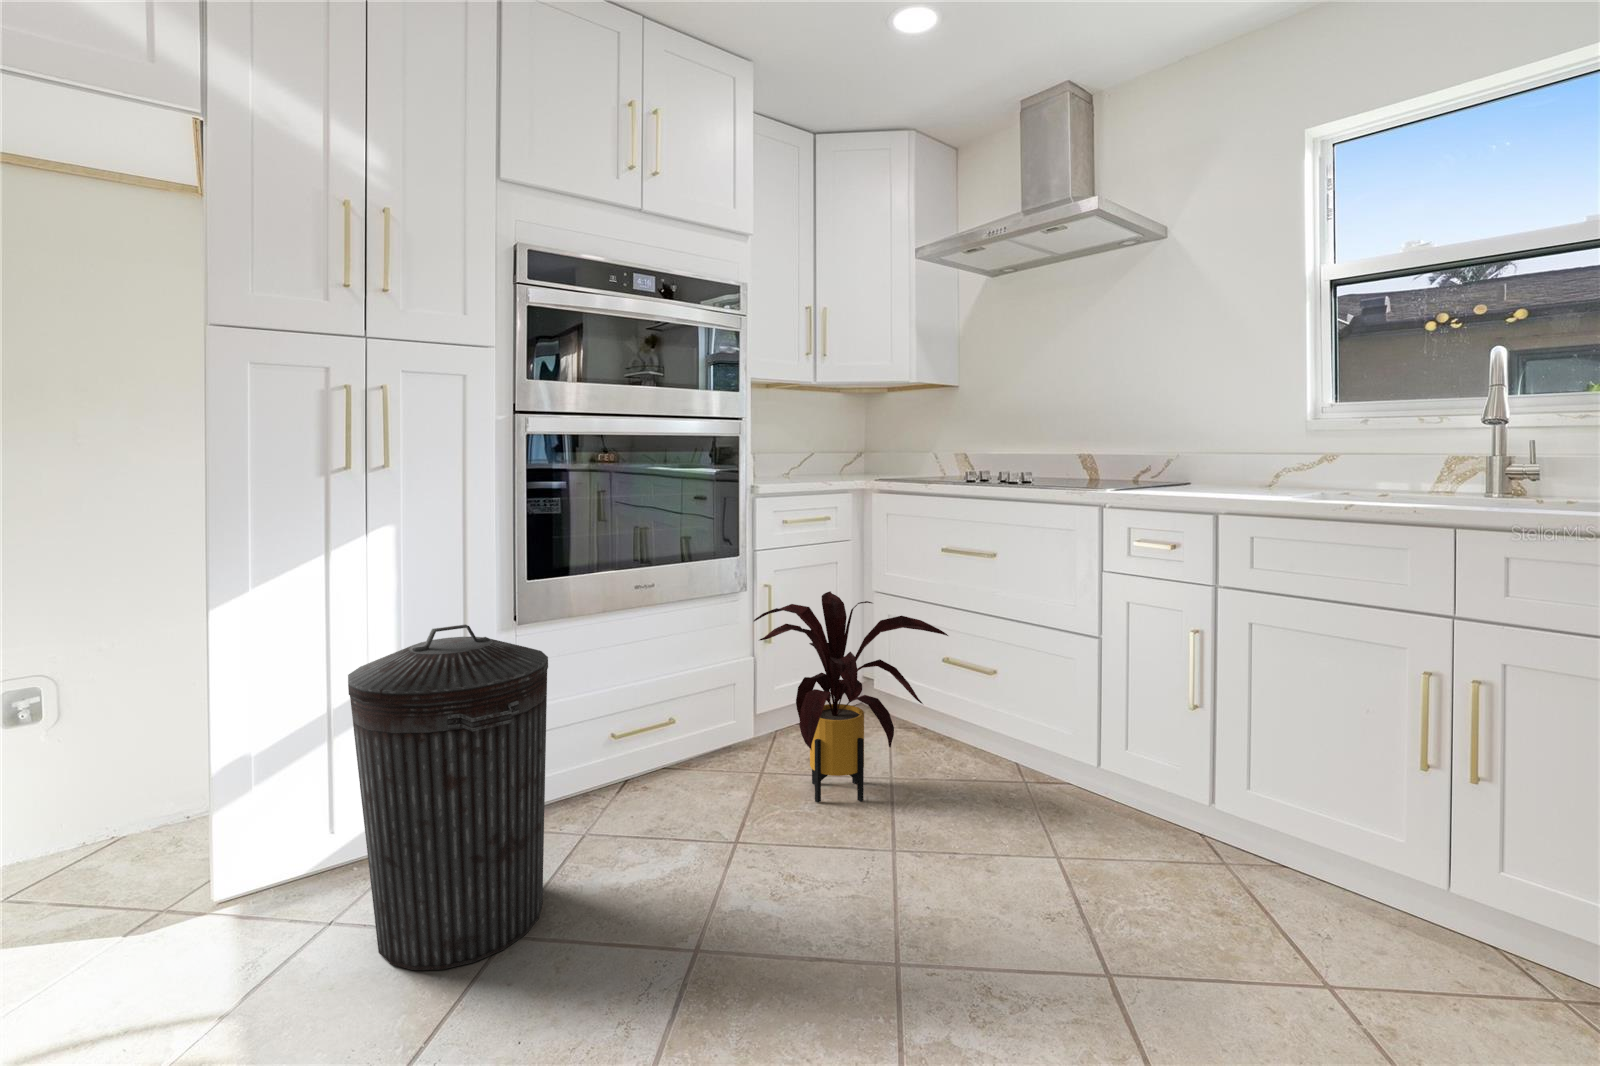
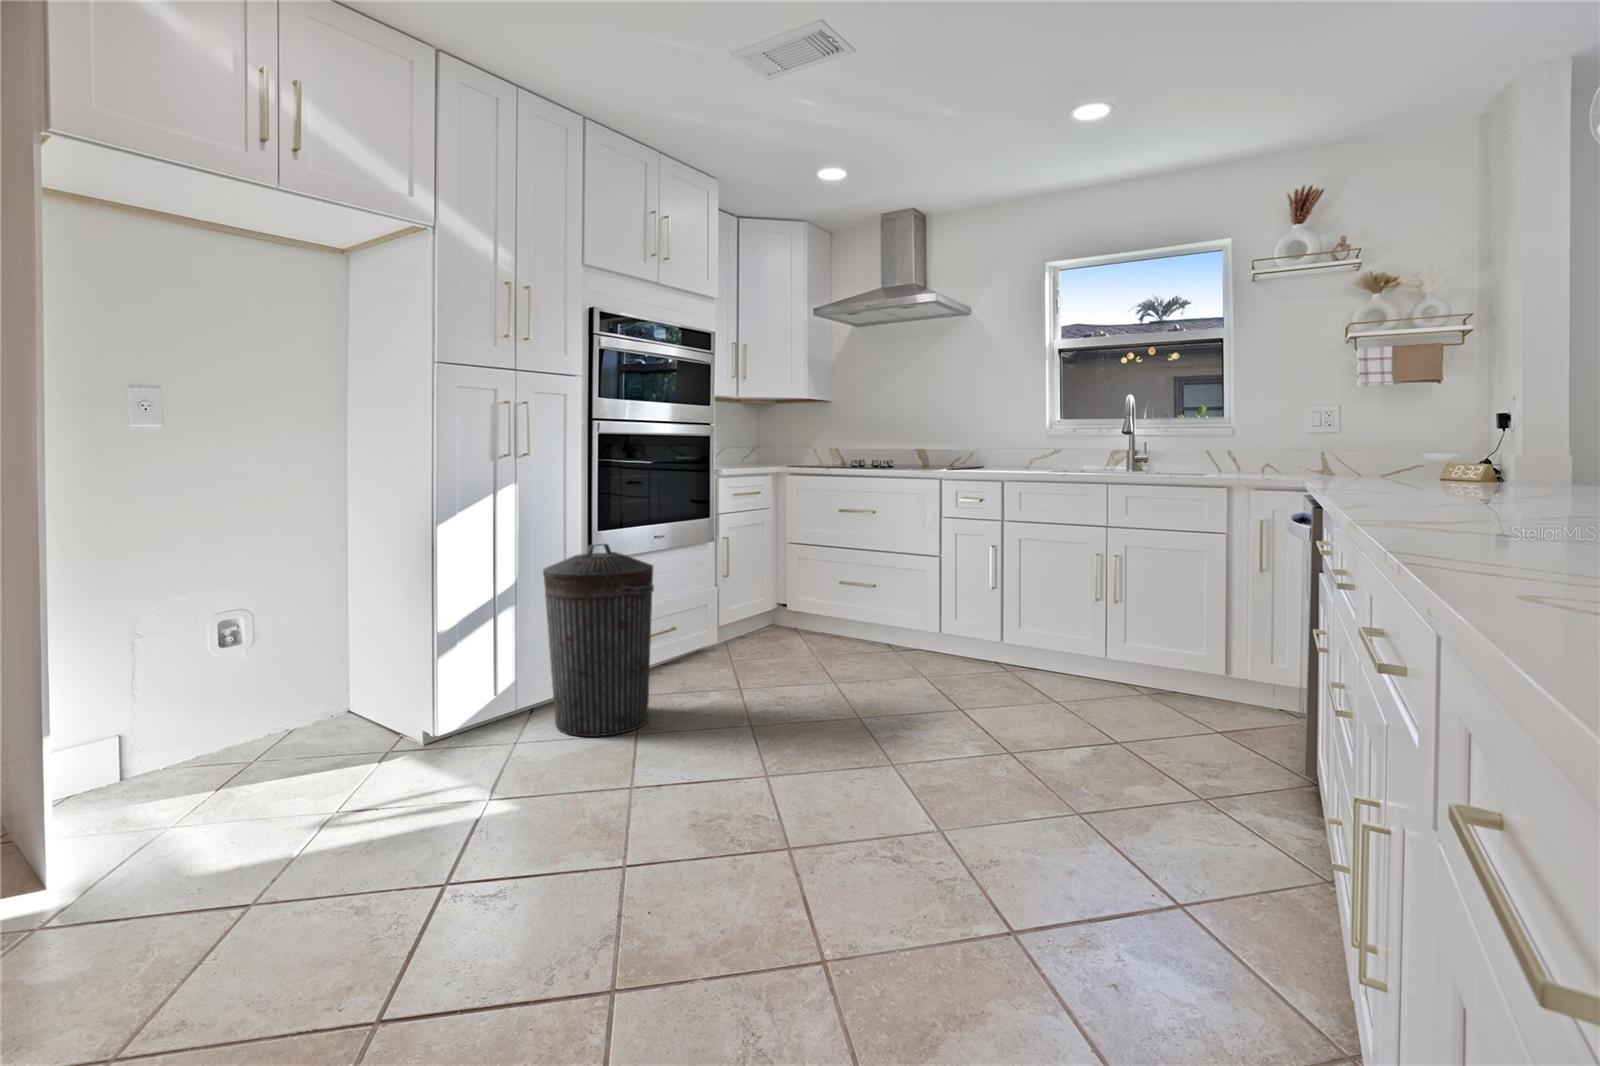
house plant: present [754,591,948,803] -> none [721,538,855,668]

